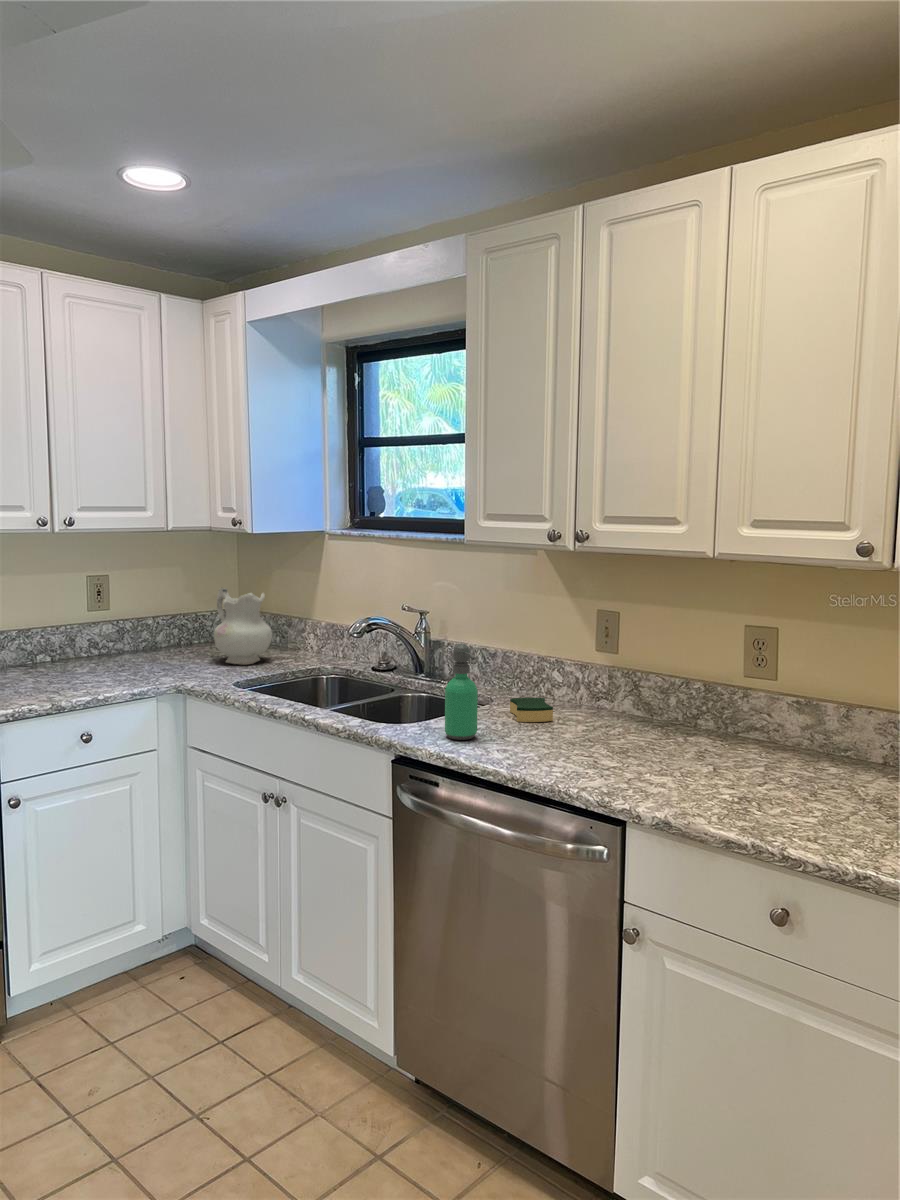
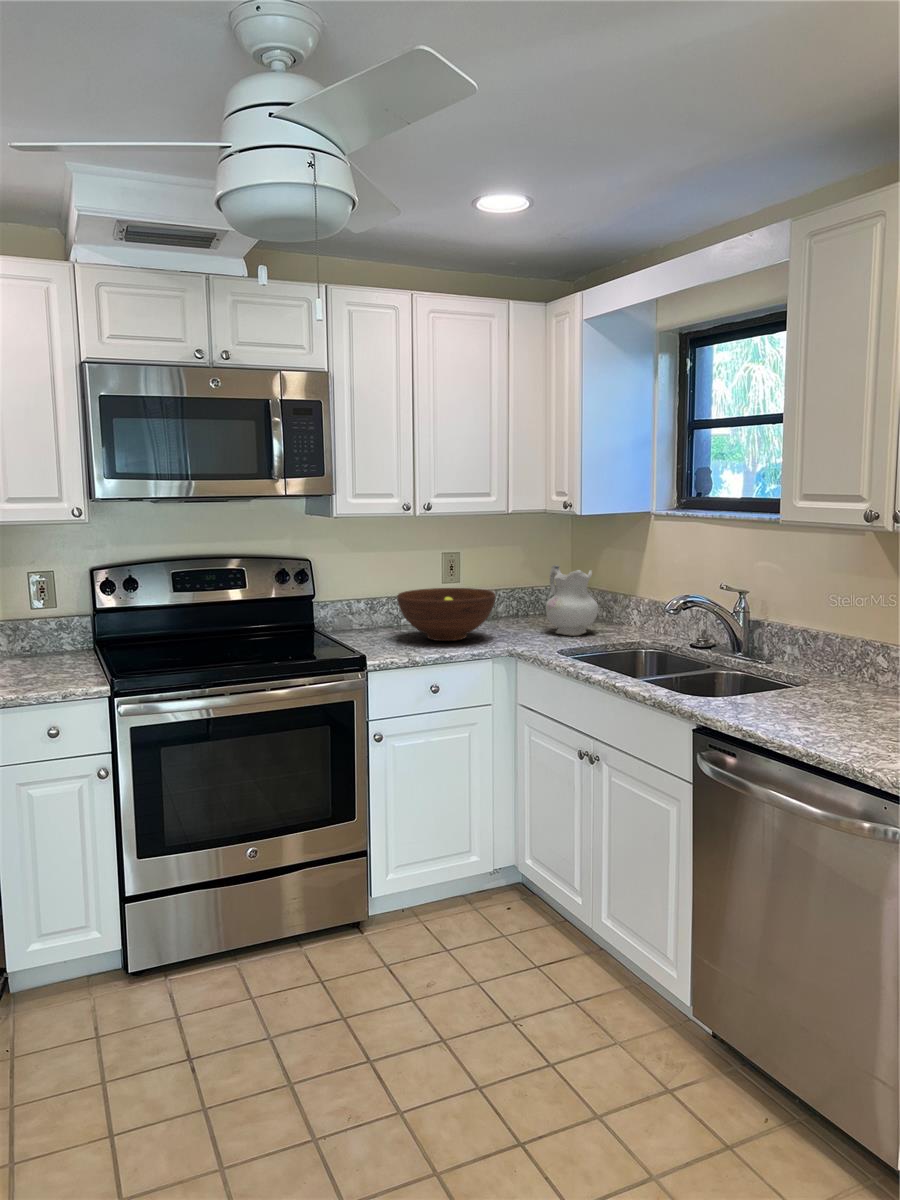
fruit bowl: none [33,616,156,679] -> present [397,588,496,641]
soap dispenser: present [445,644,478,740] -> none [748,622,782,715]
sponge: present [510,698,553,722] -> none [824,680,869,705]

